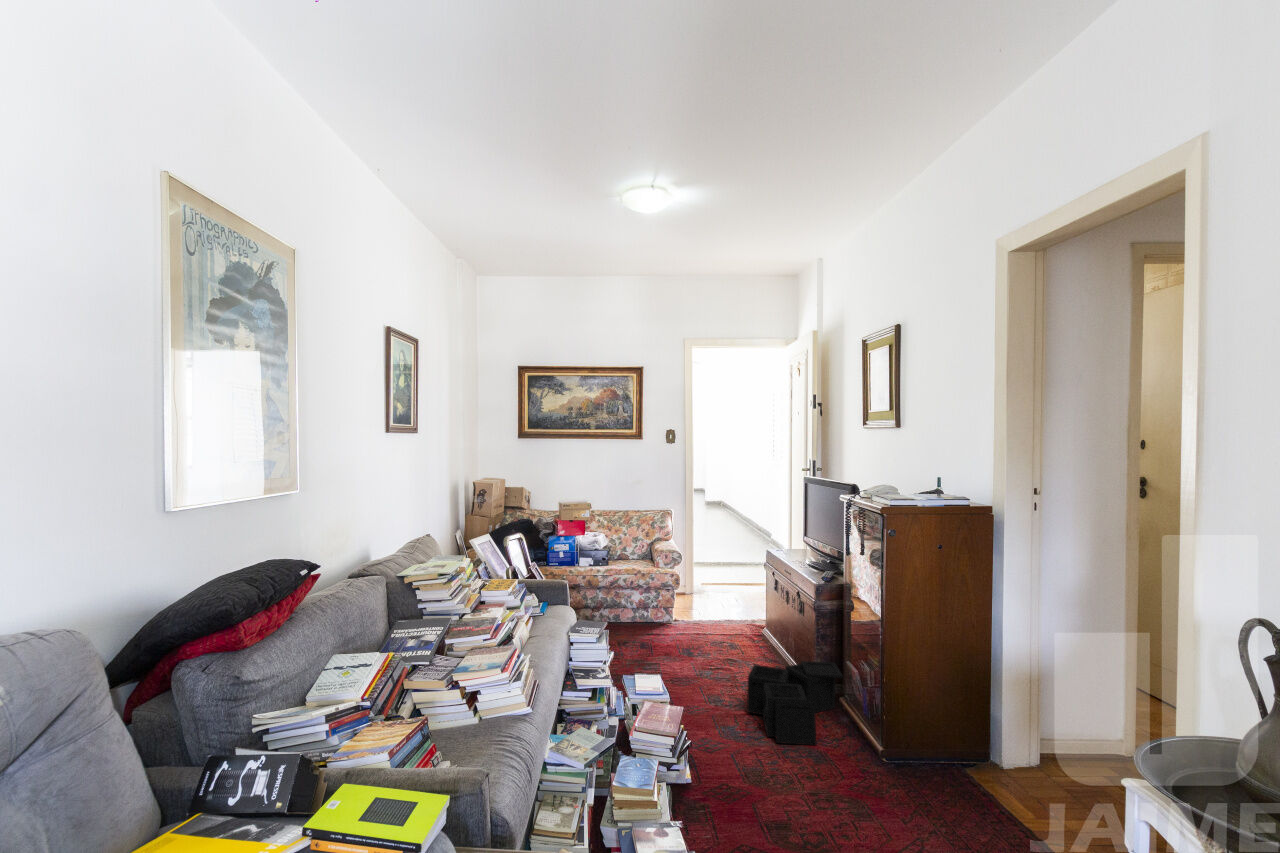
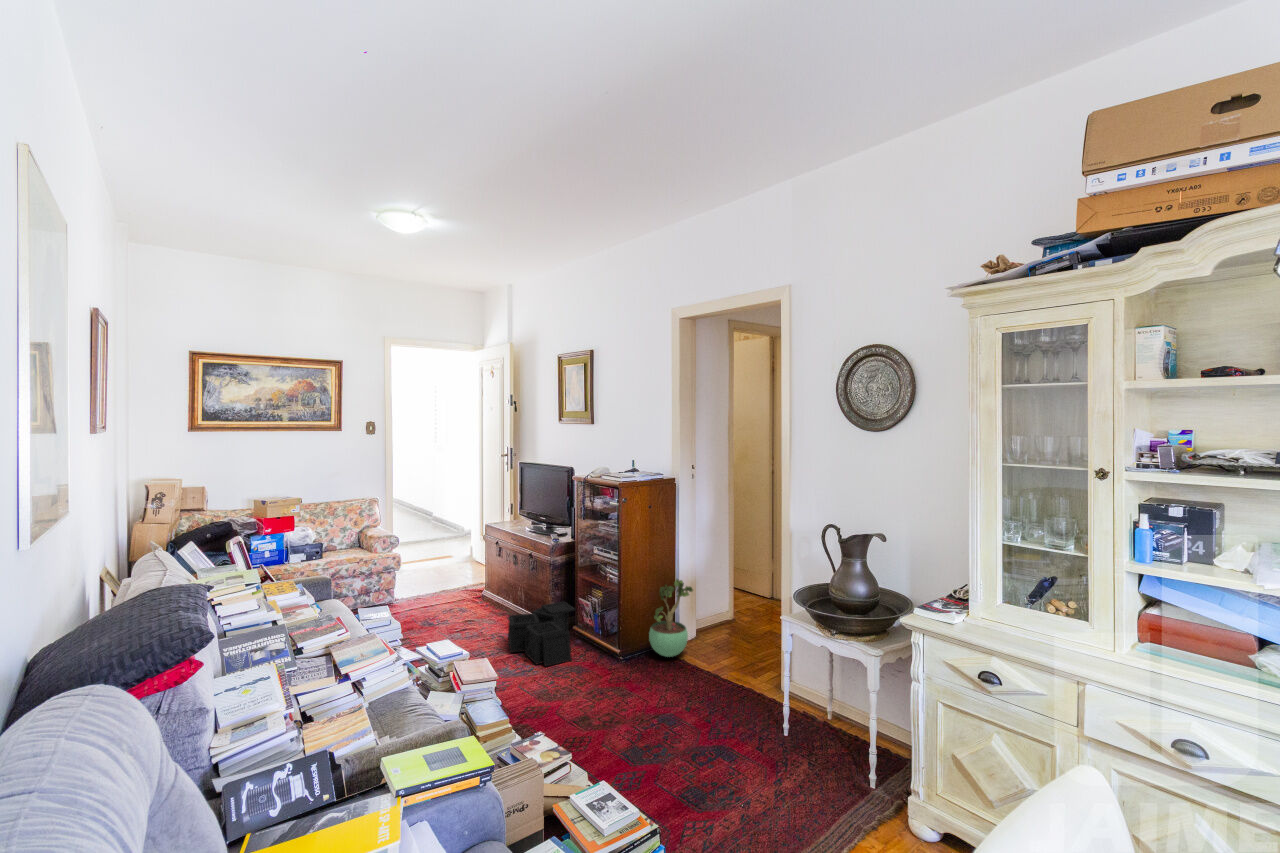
potted plant: none [933,662,1015,787] -> present [649,579,693,657]

